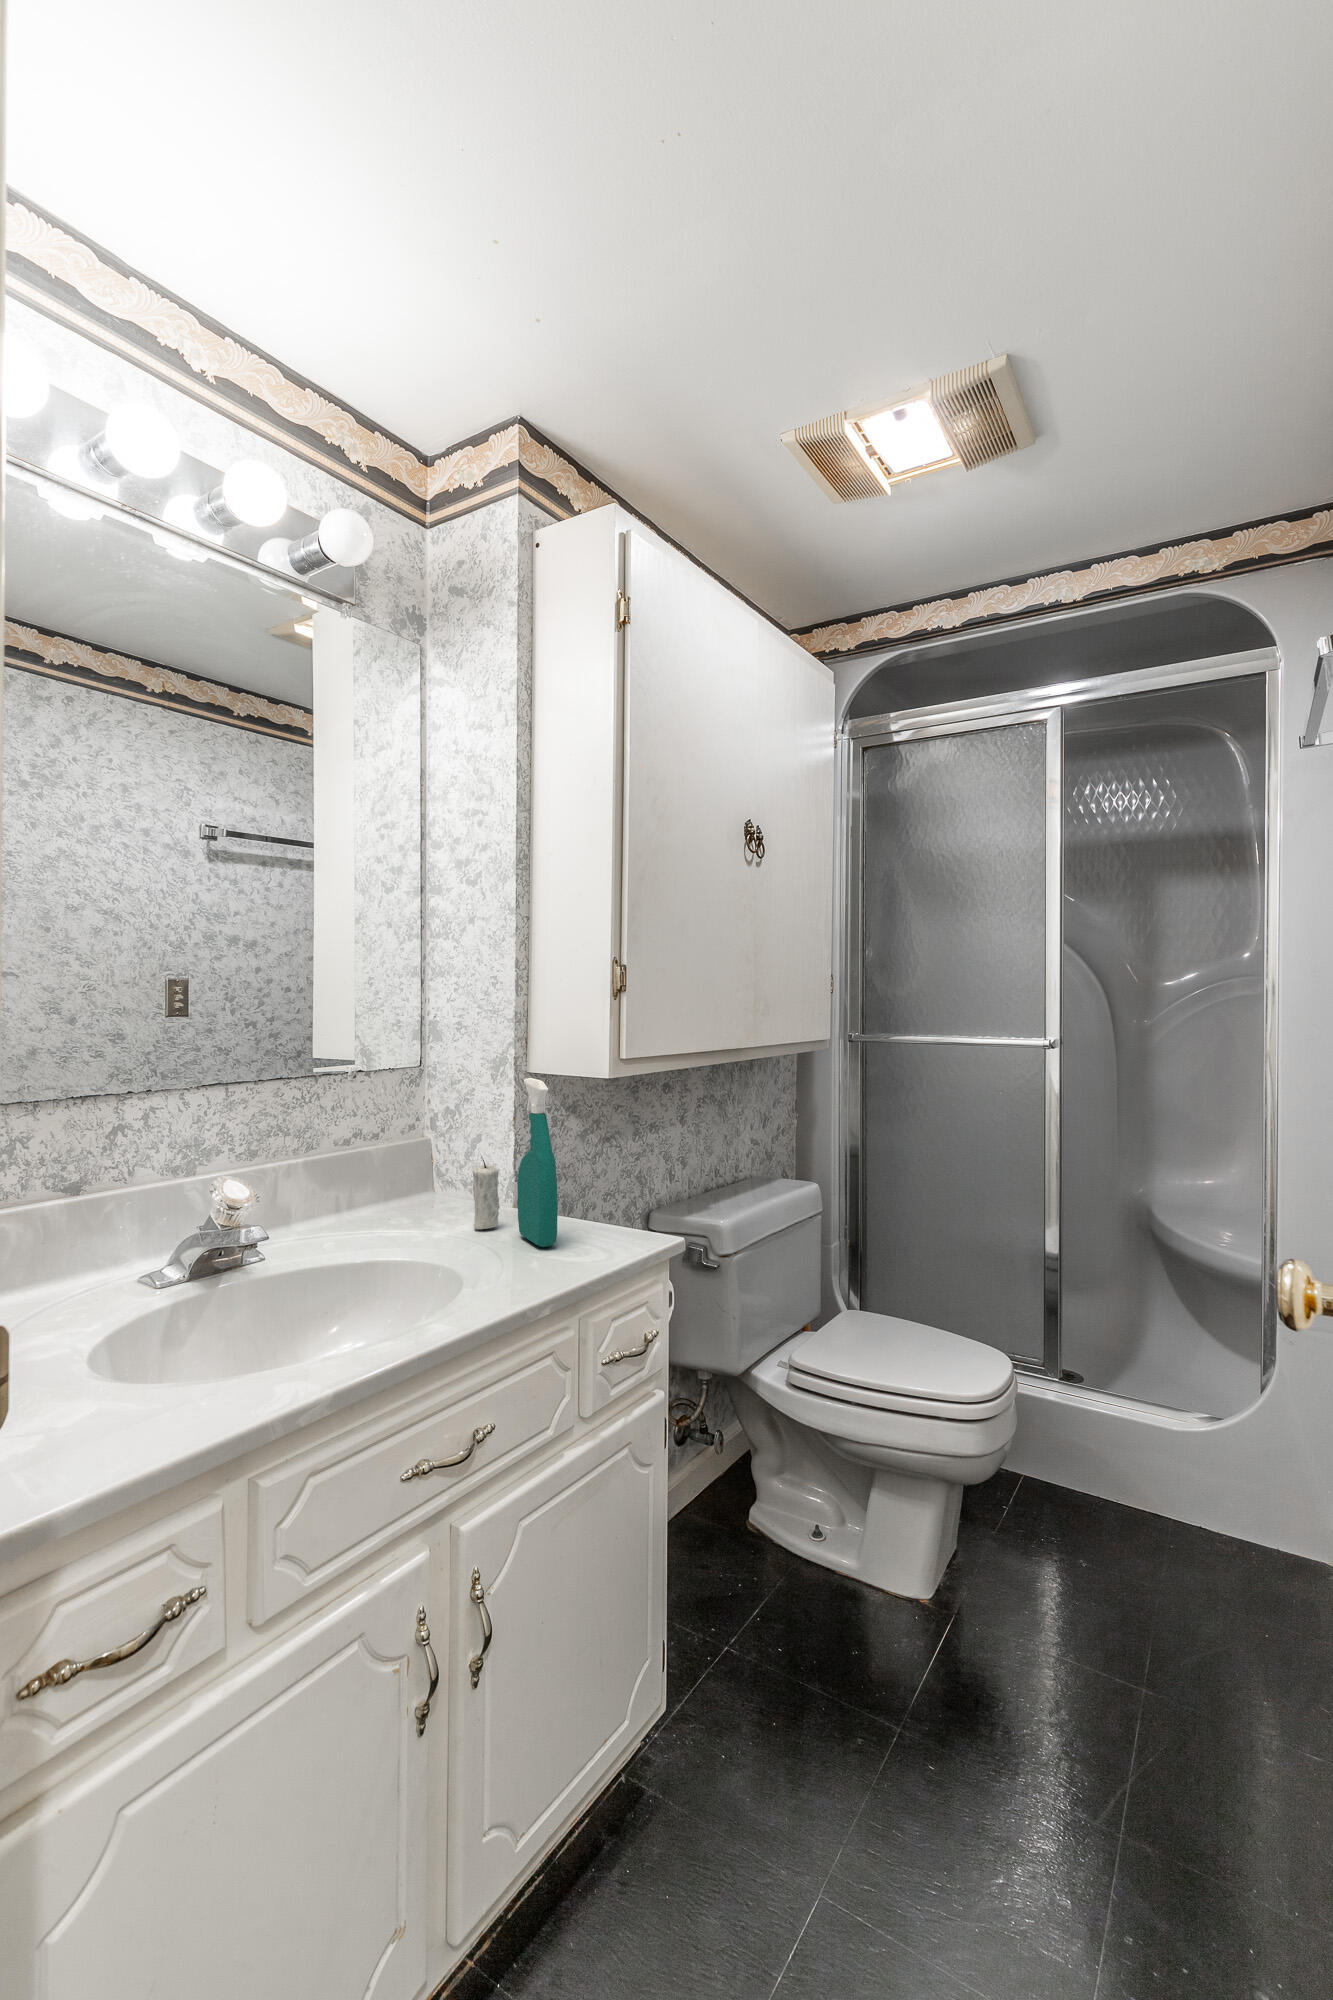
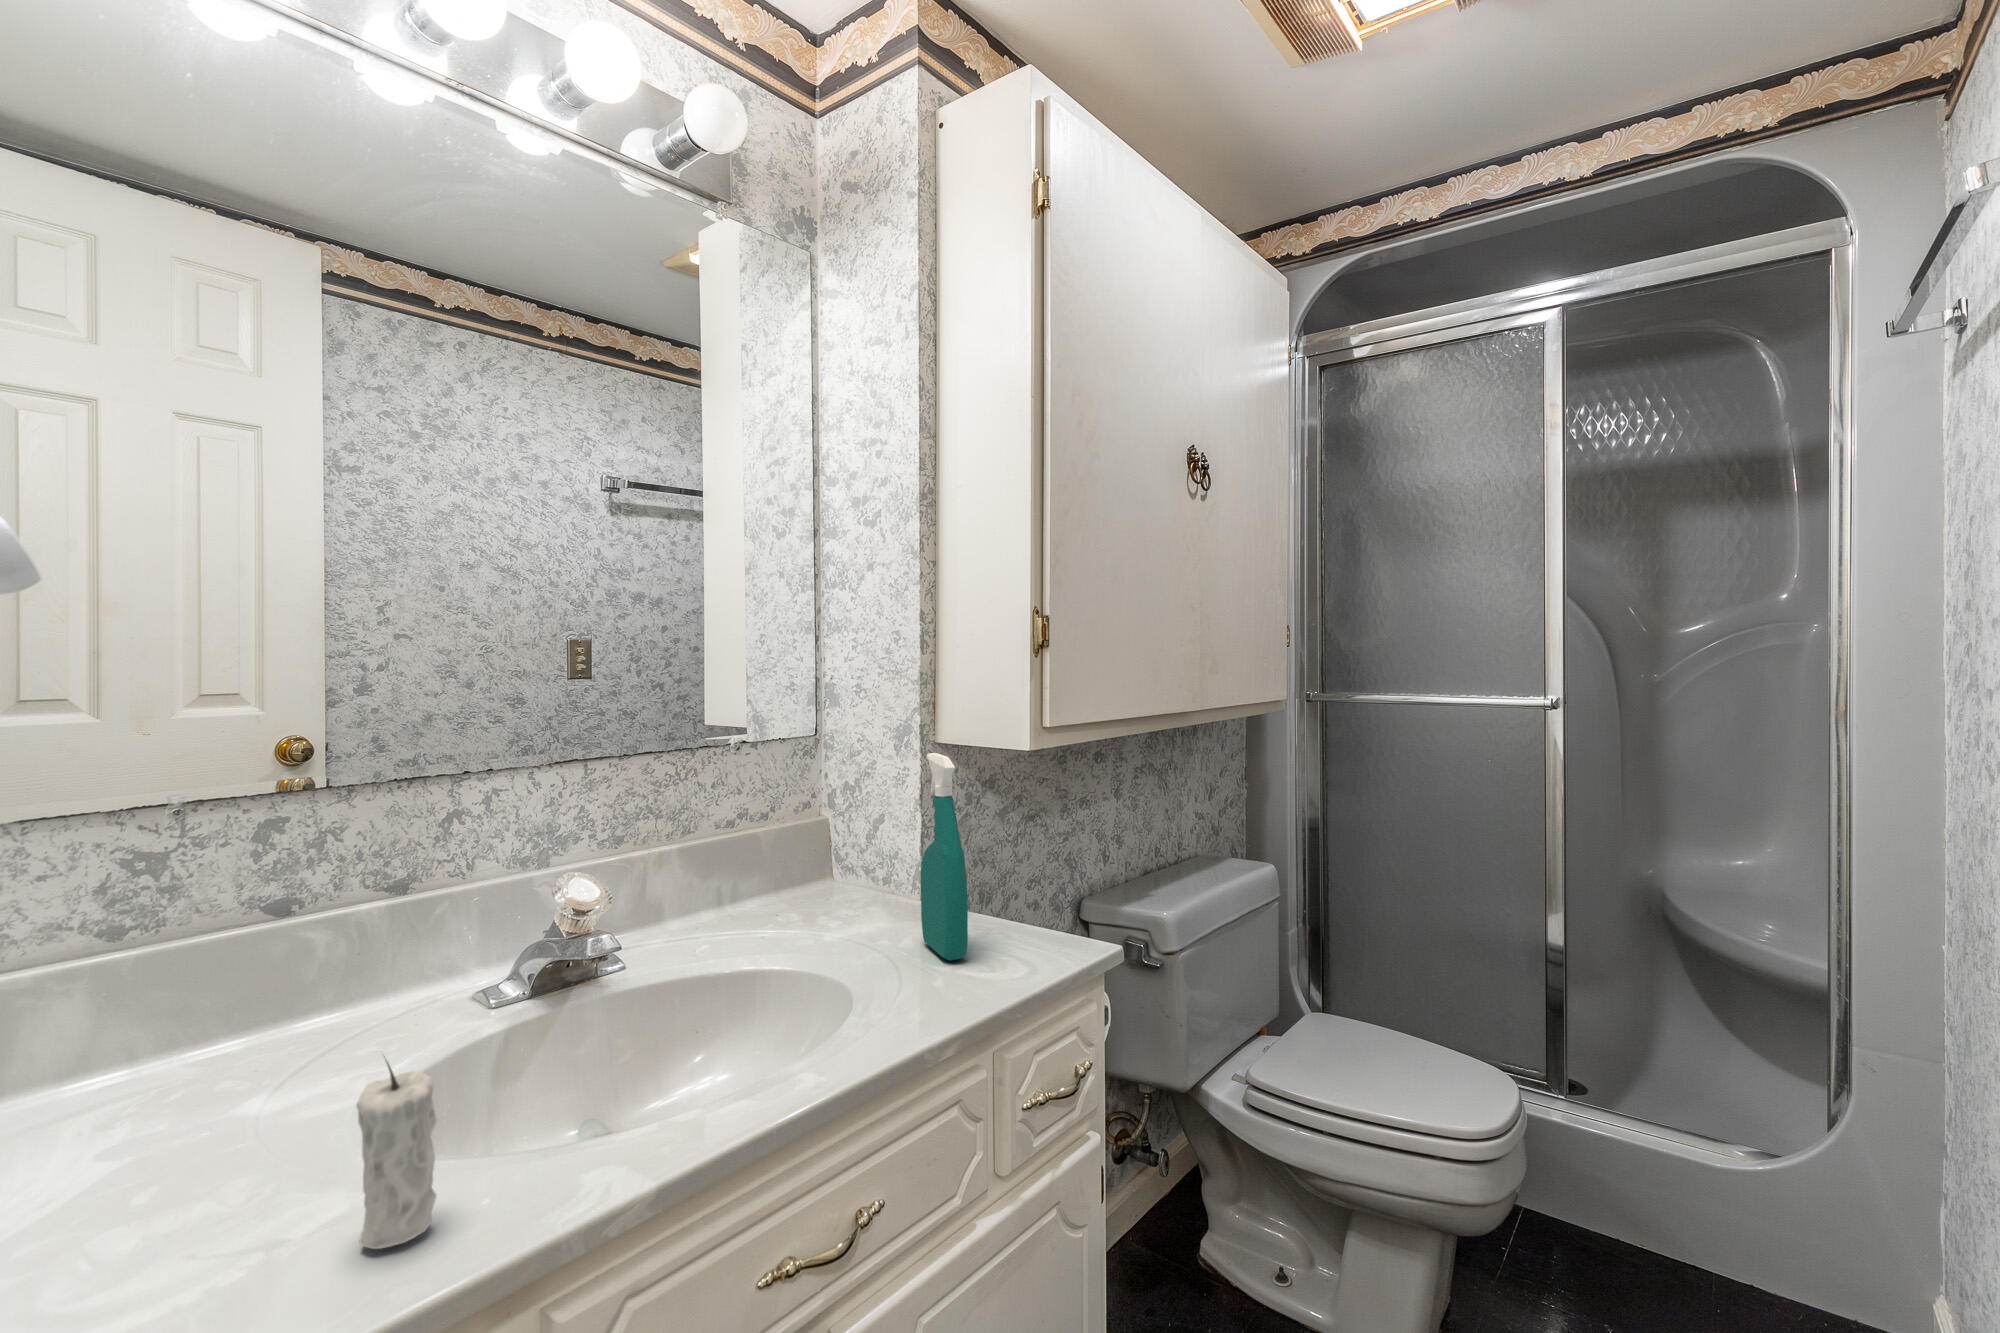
candle: present [473,1156,500,1229] -> present [356,1056,436,1249]

